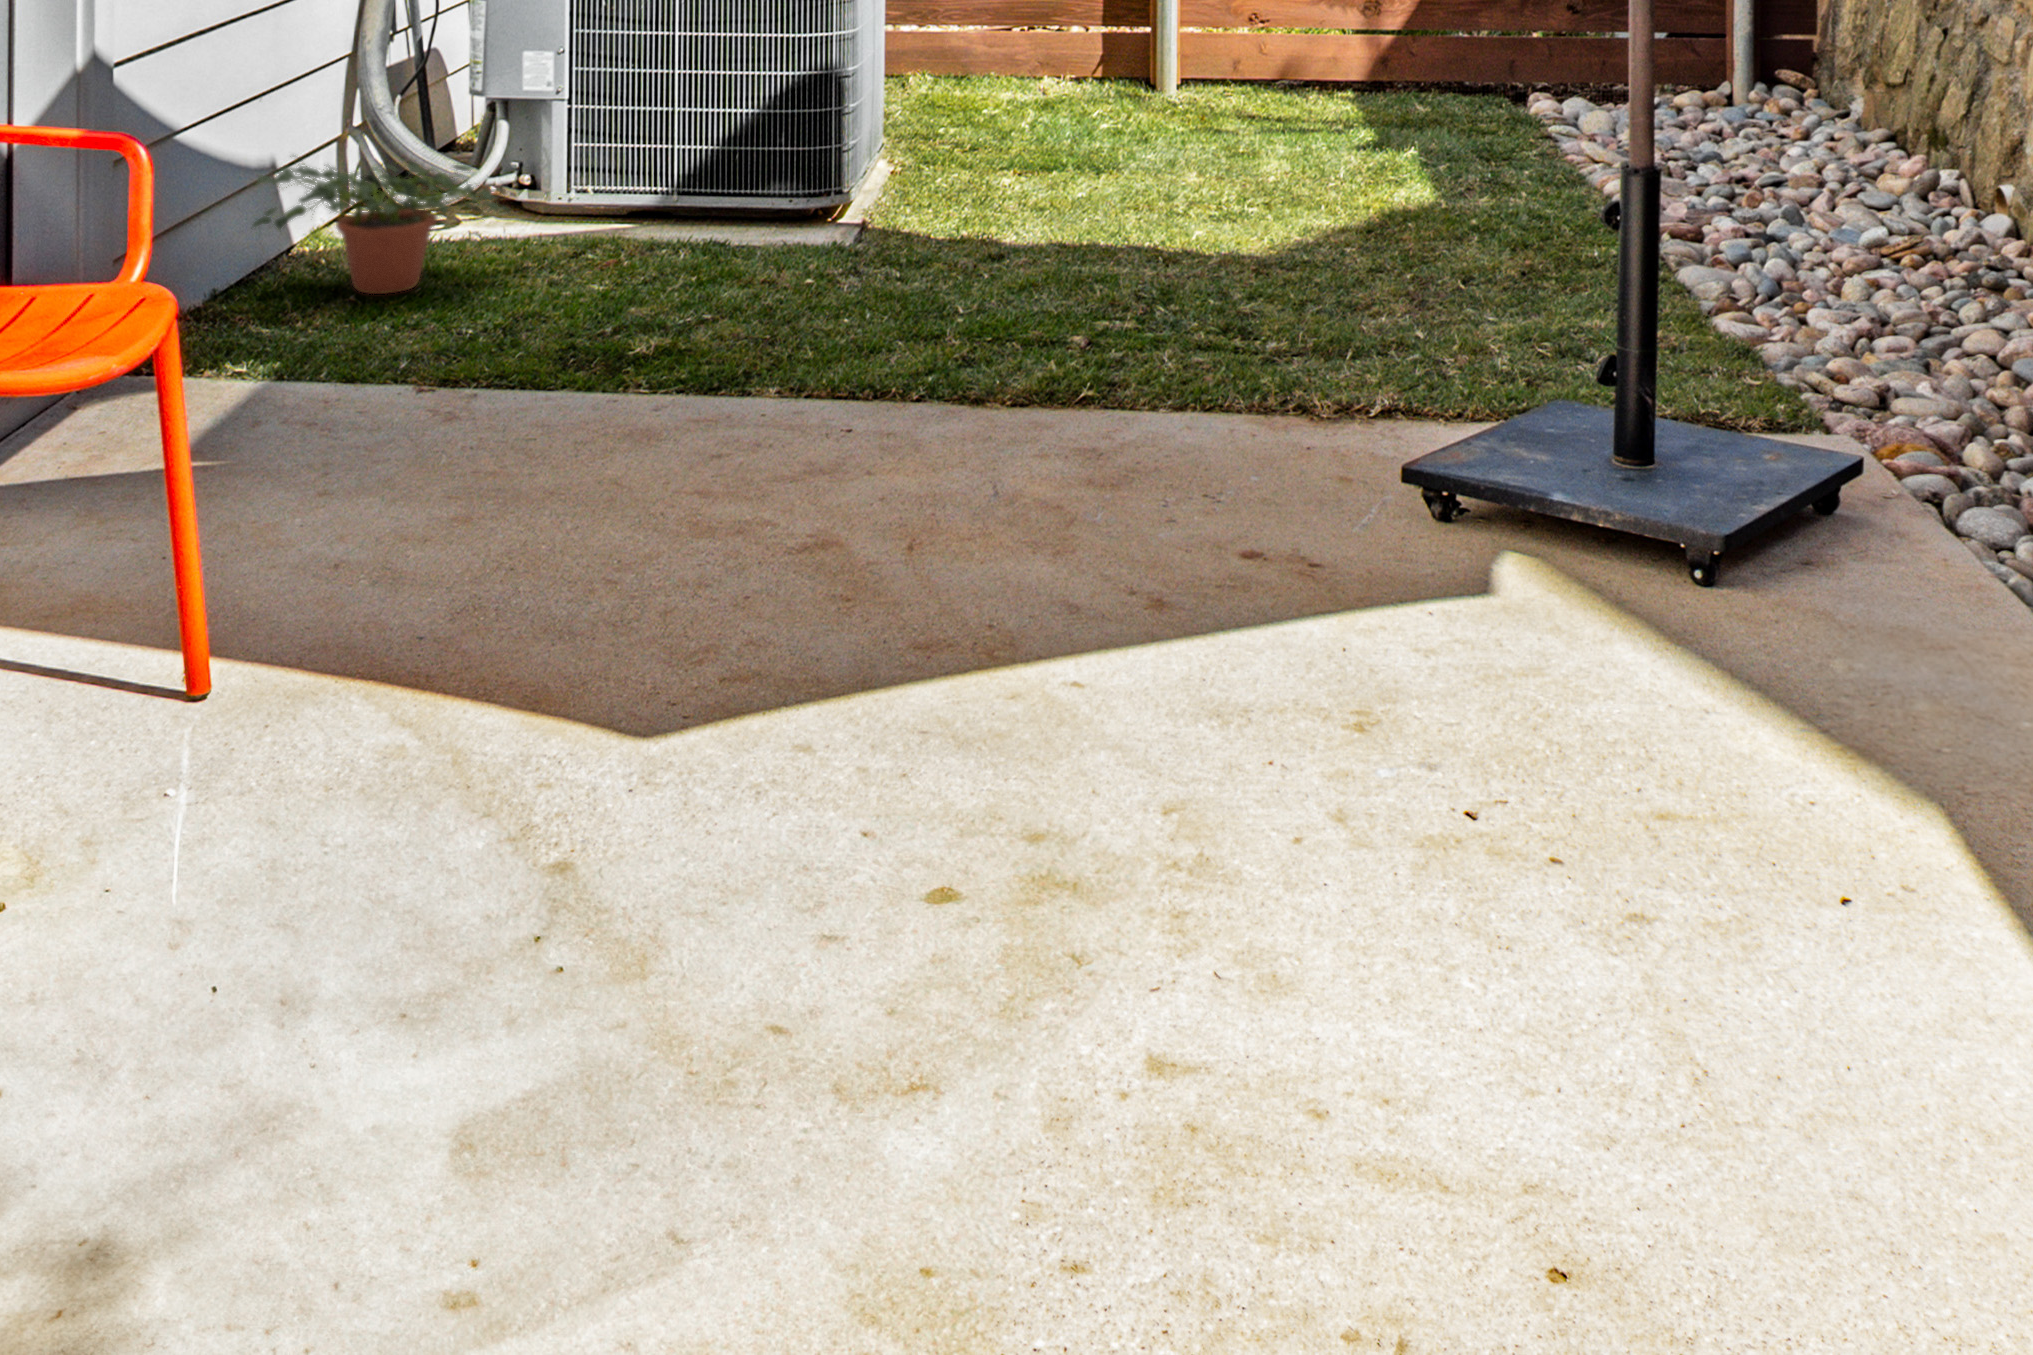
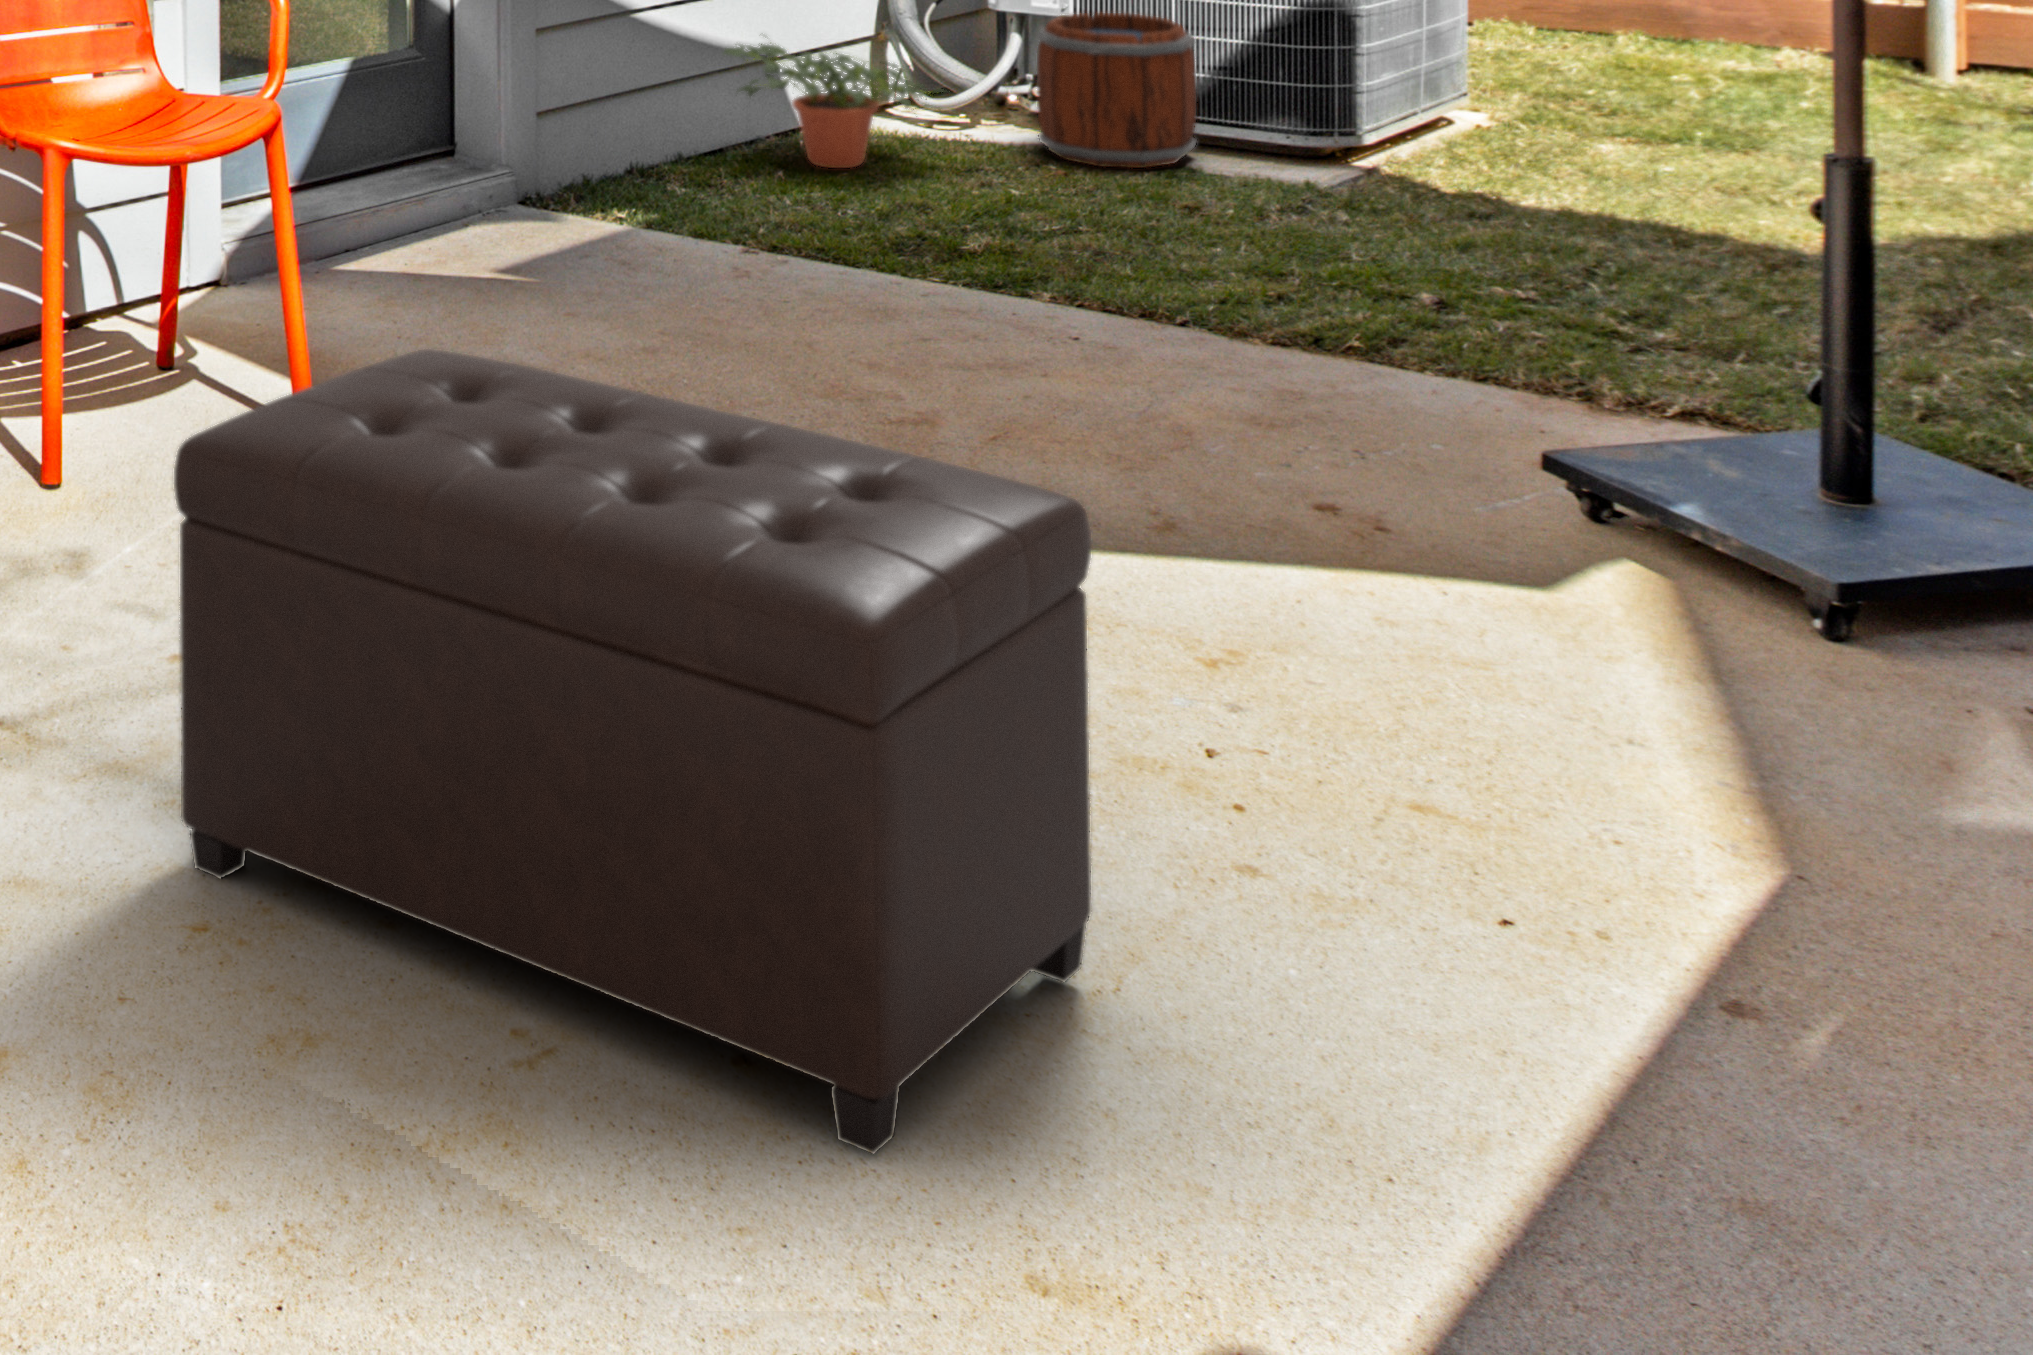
bucket: none [564,88,723,248] -> present [1037,13,1197,168]
ottoman: none [820,464,1782,1172] -> present [174,349,1092,1154]

